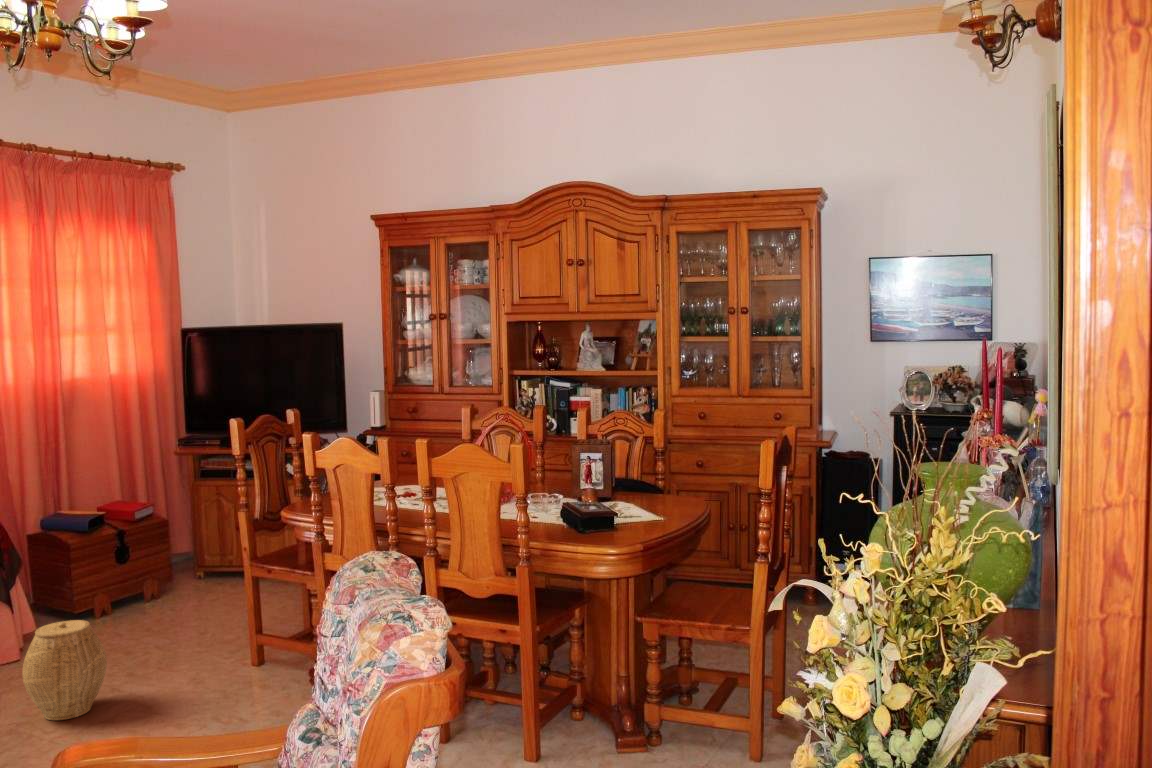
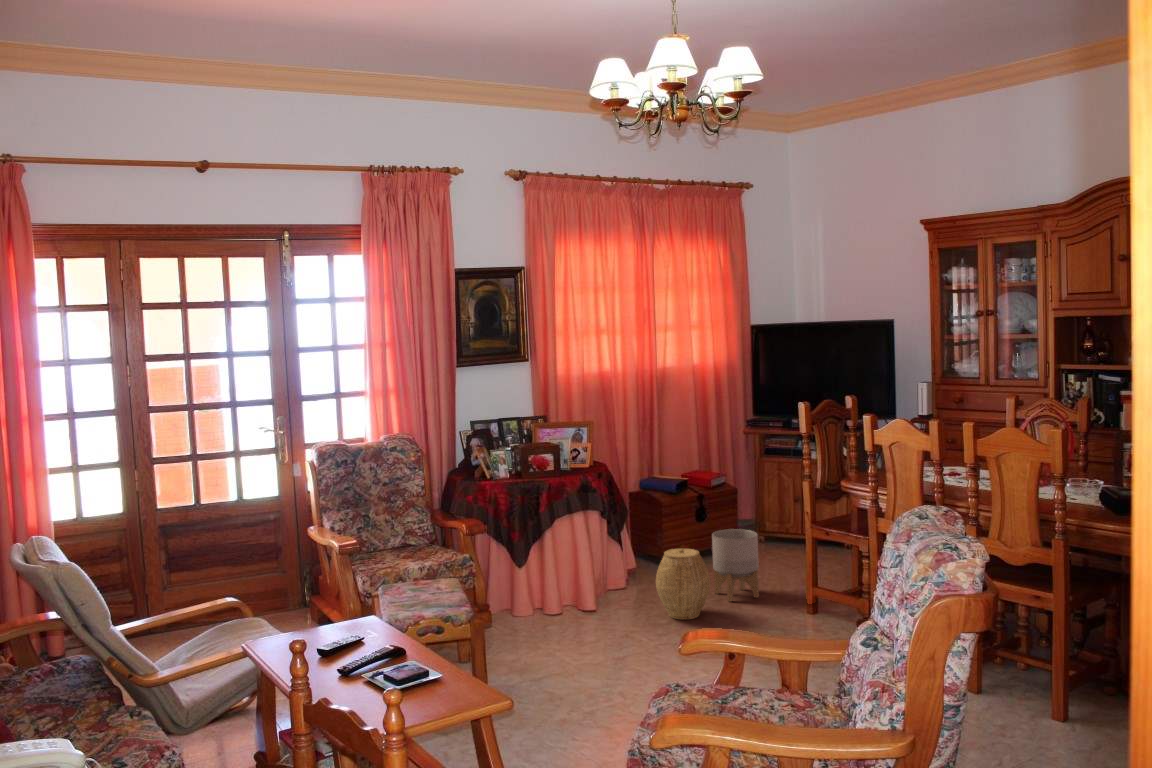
planter: none [113,583,180,681] -> present [712,529,759,601]

